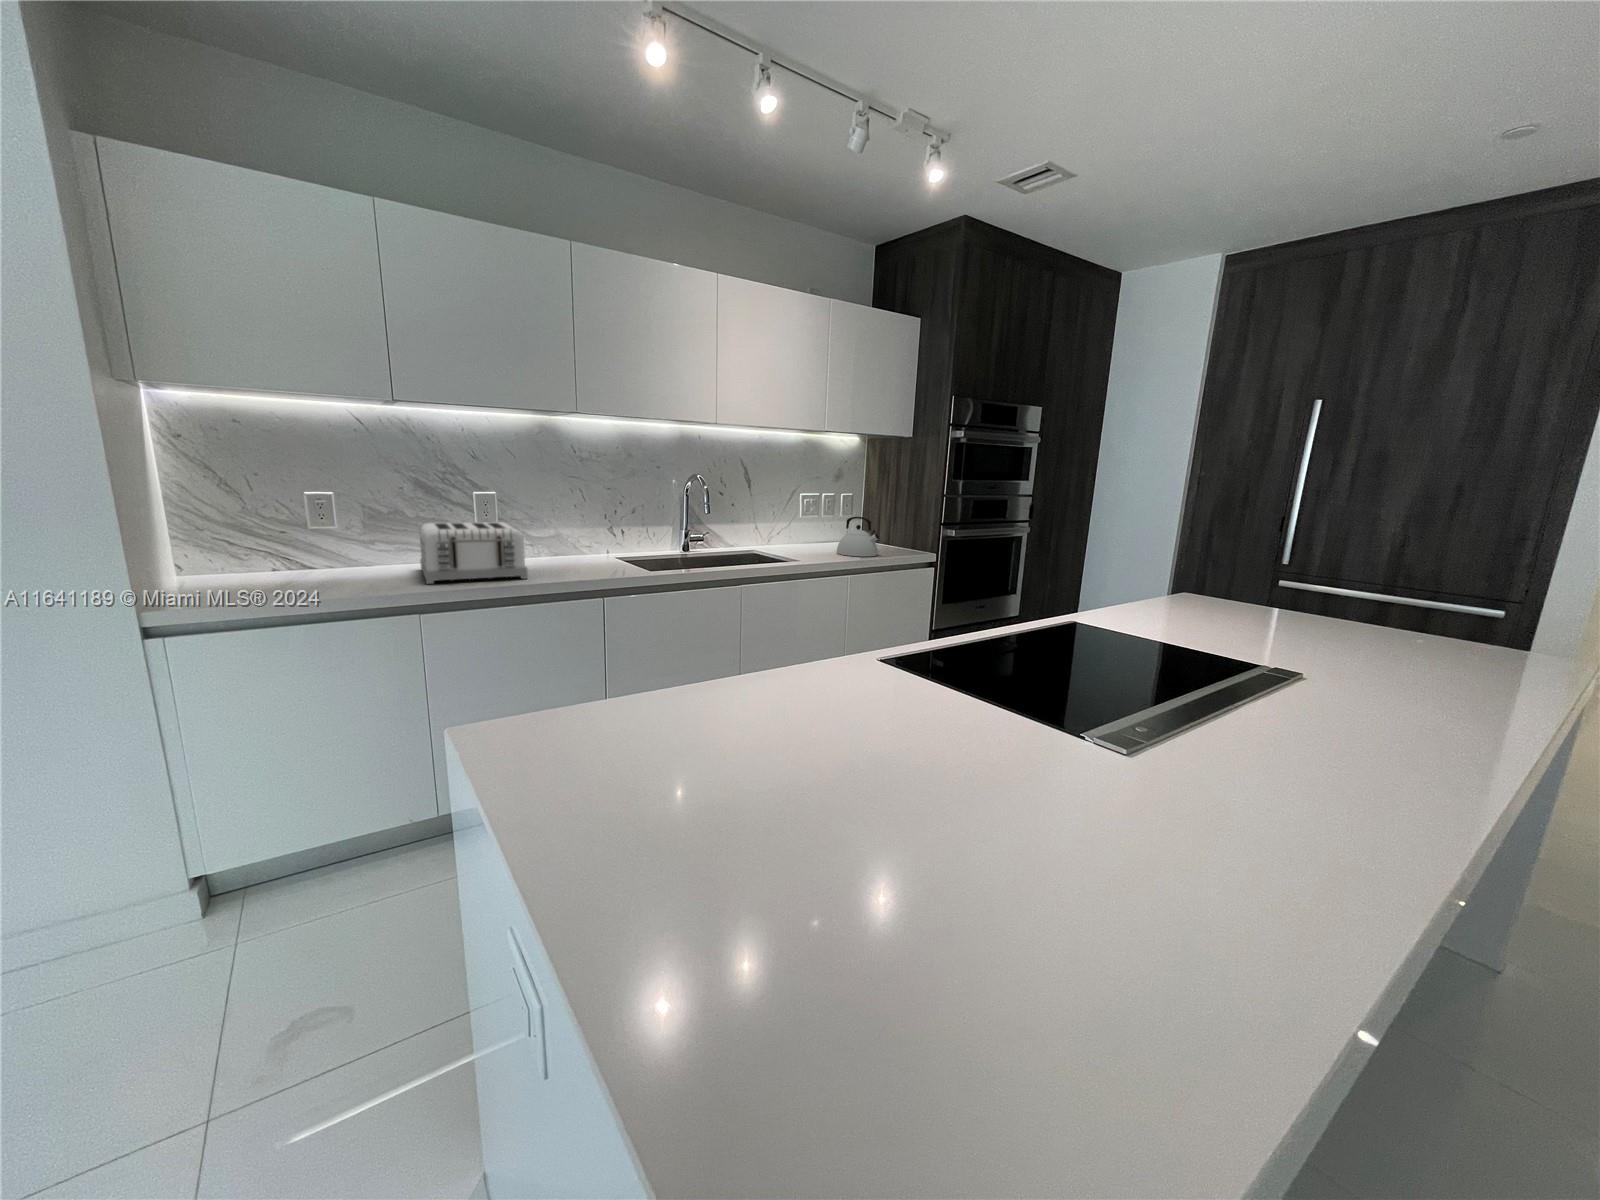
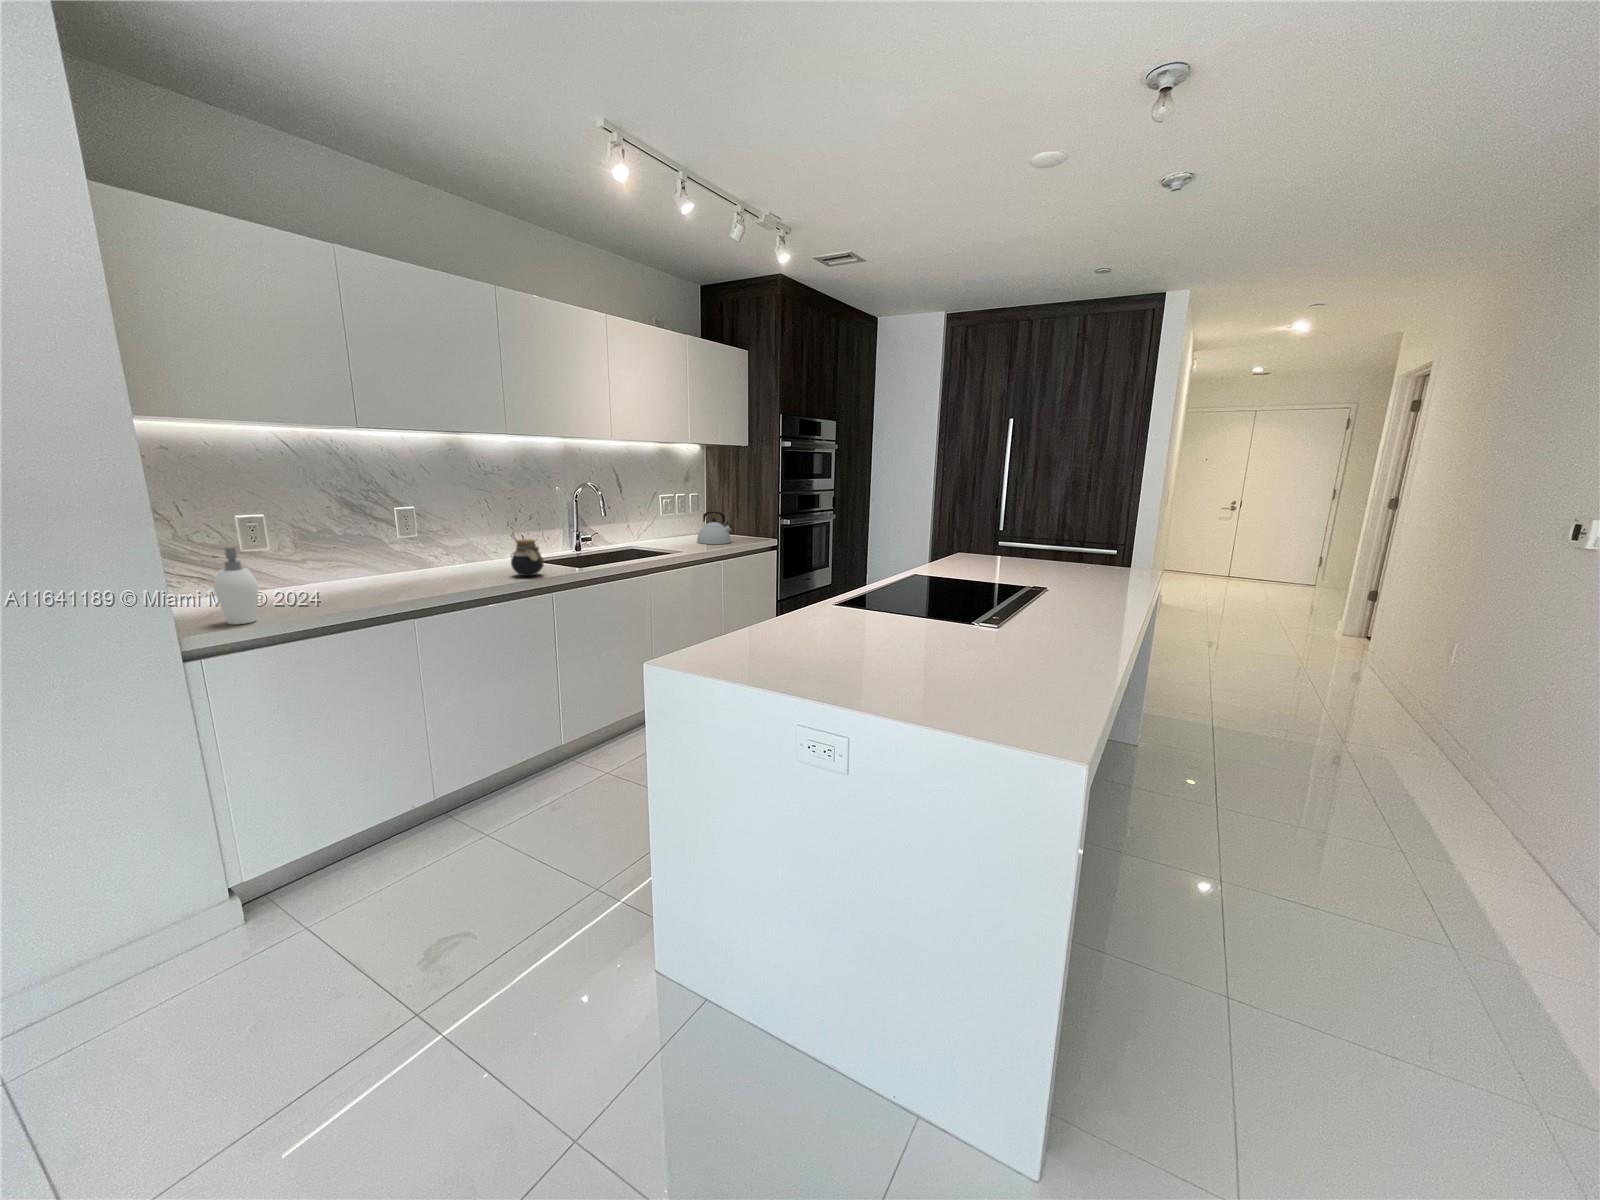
soap dispenser: none [208,519,256,602] -> present [214,547,258,624]
toaster: present [419,522,528,584] -> none [356,534,479,594]
jar: none [570,534,607,576] -> present [511,539,544,576]

